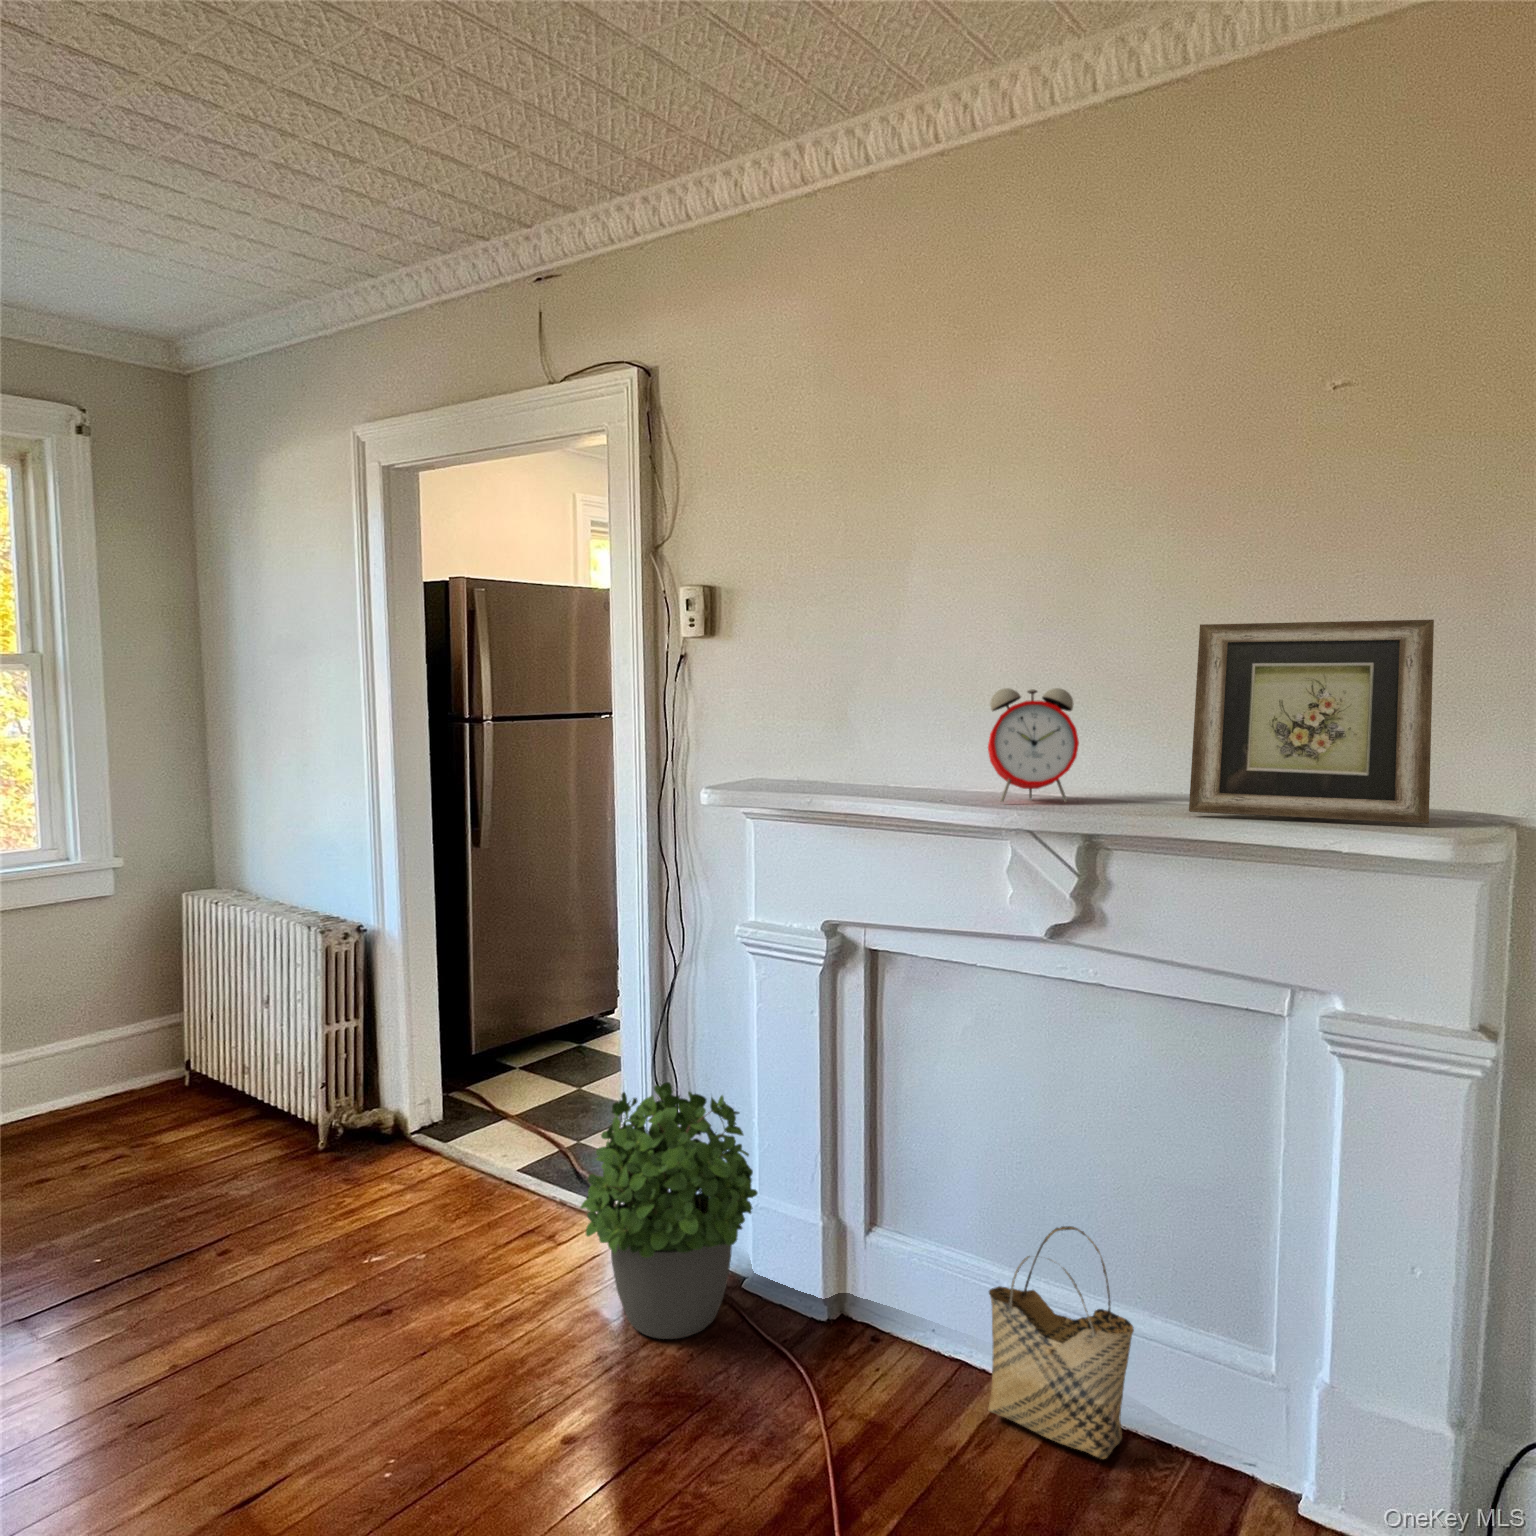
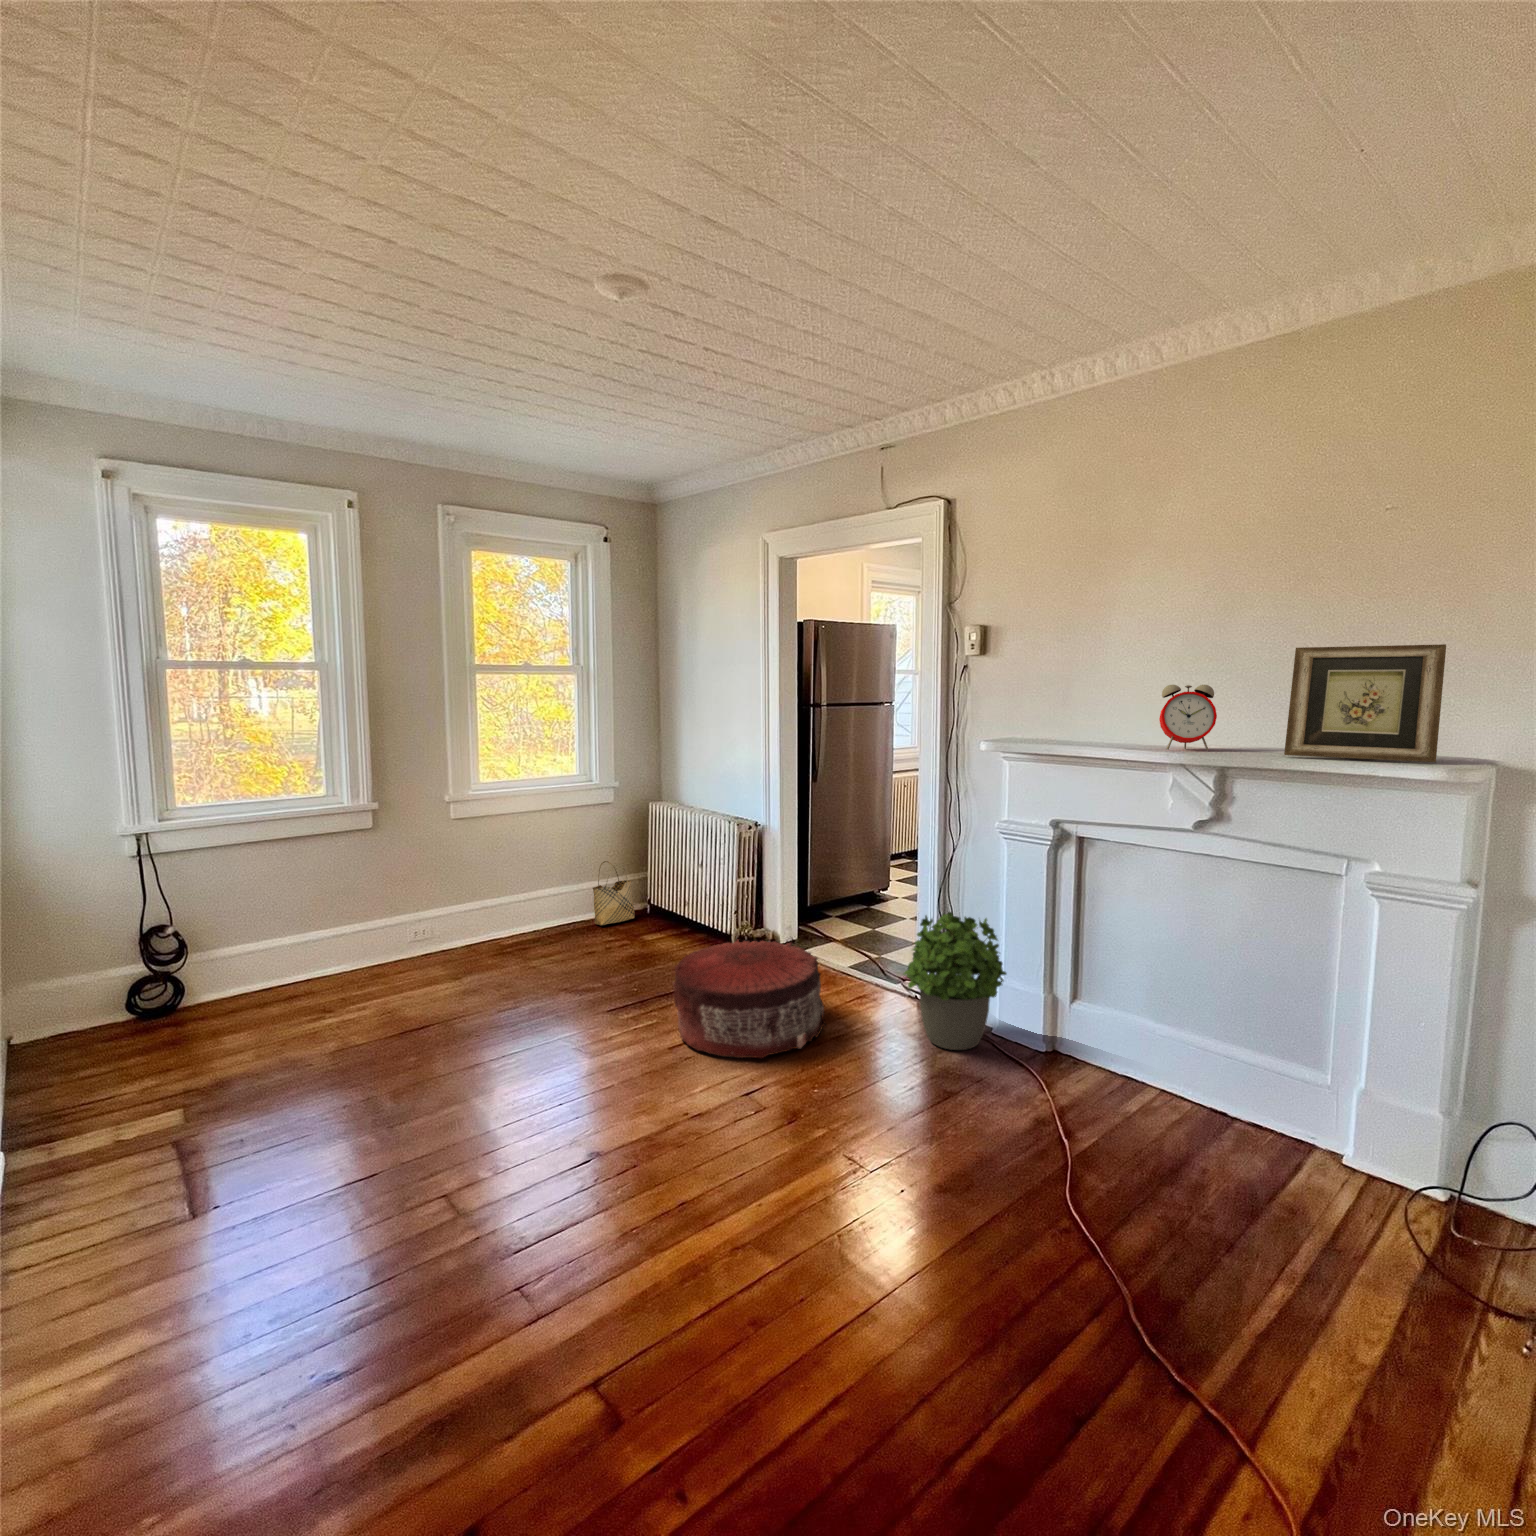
pouf: none [132,1152,446,1415] -> present [673,939,826,1058]
woven basket: present [988,1226,1134,1459] -> present [593,861,635,925]

